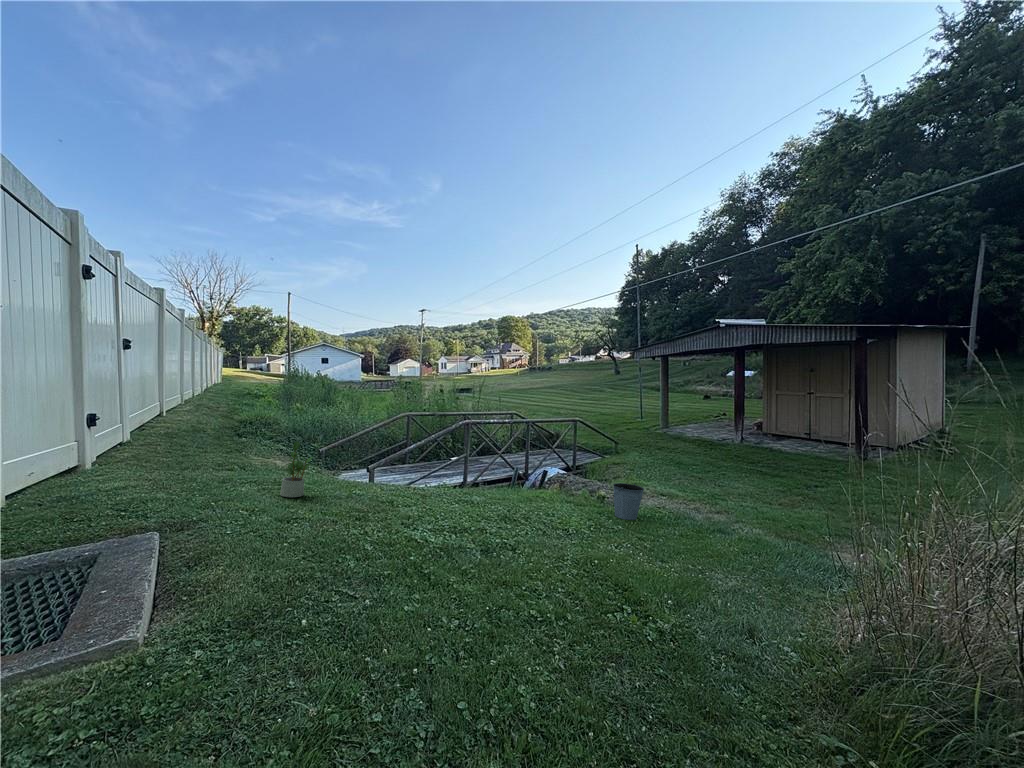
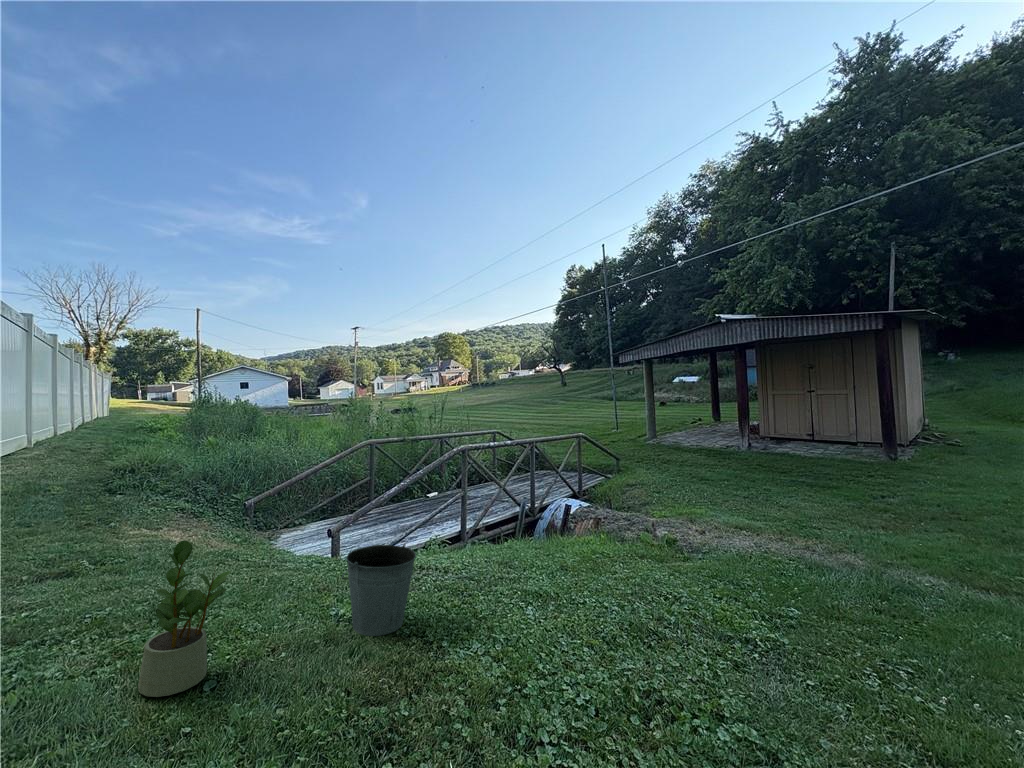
bucket: present [613,483,644,520] -> present [342,543,416,636]

